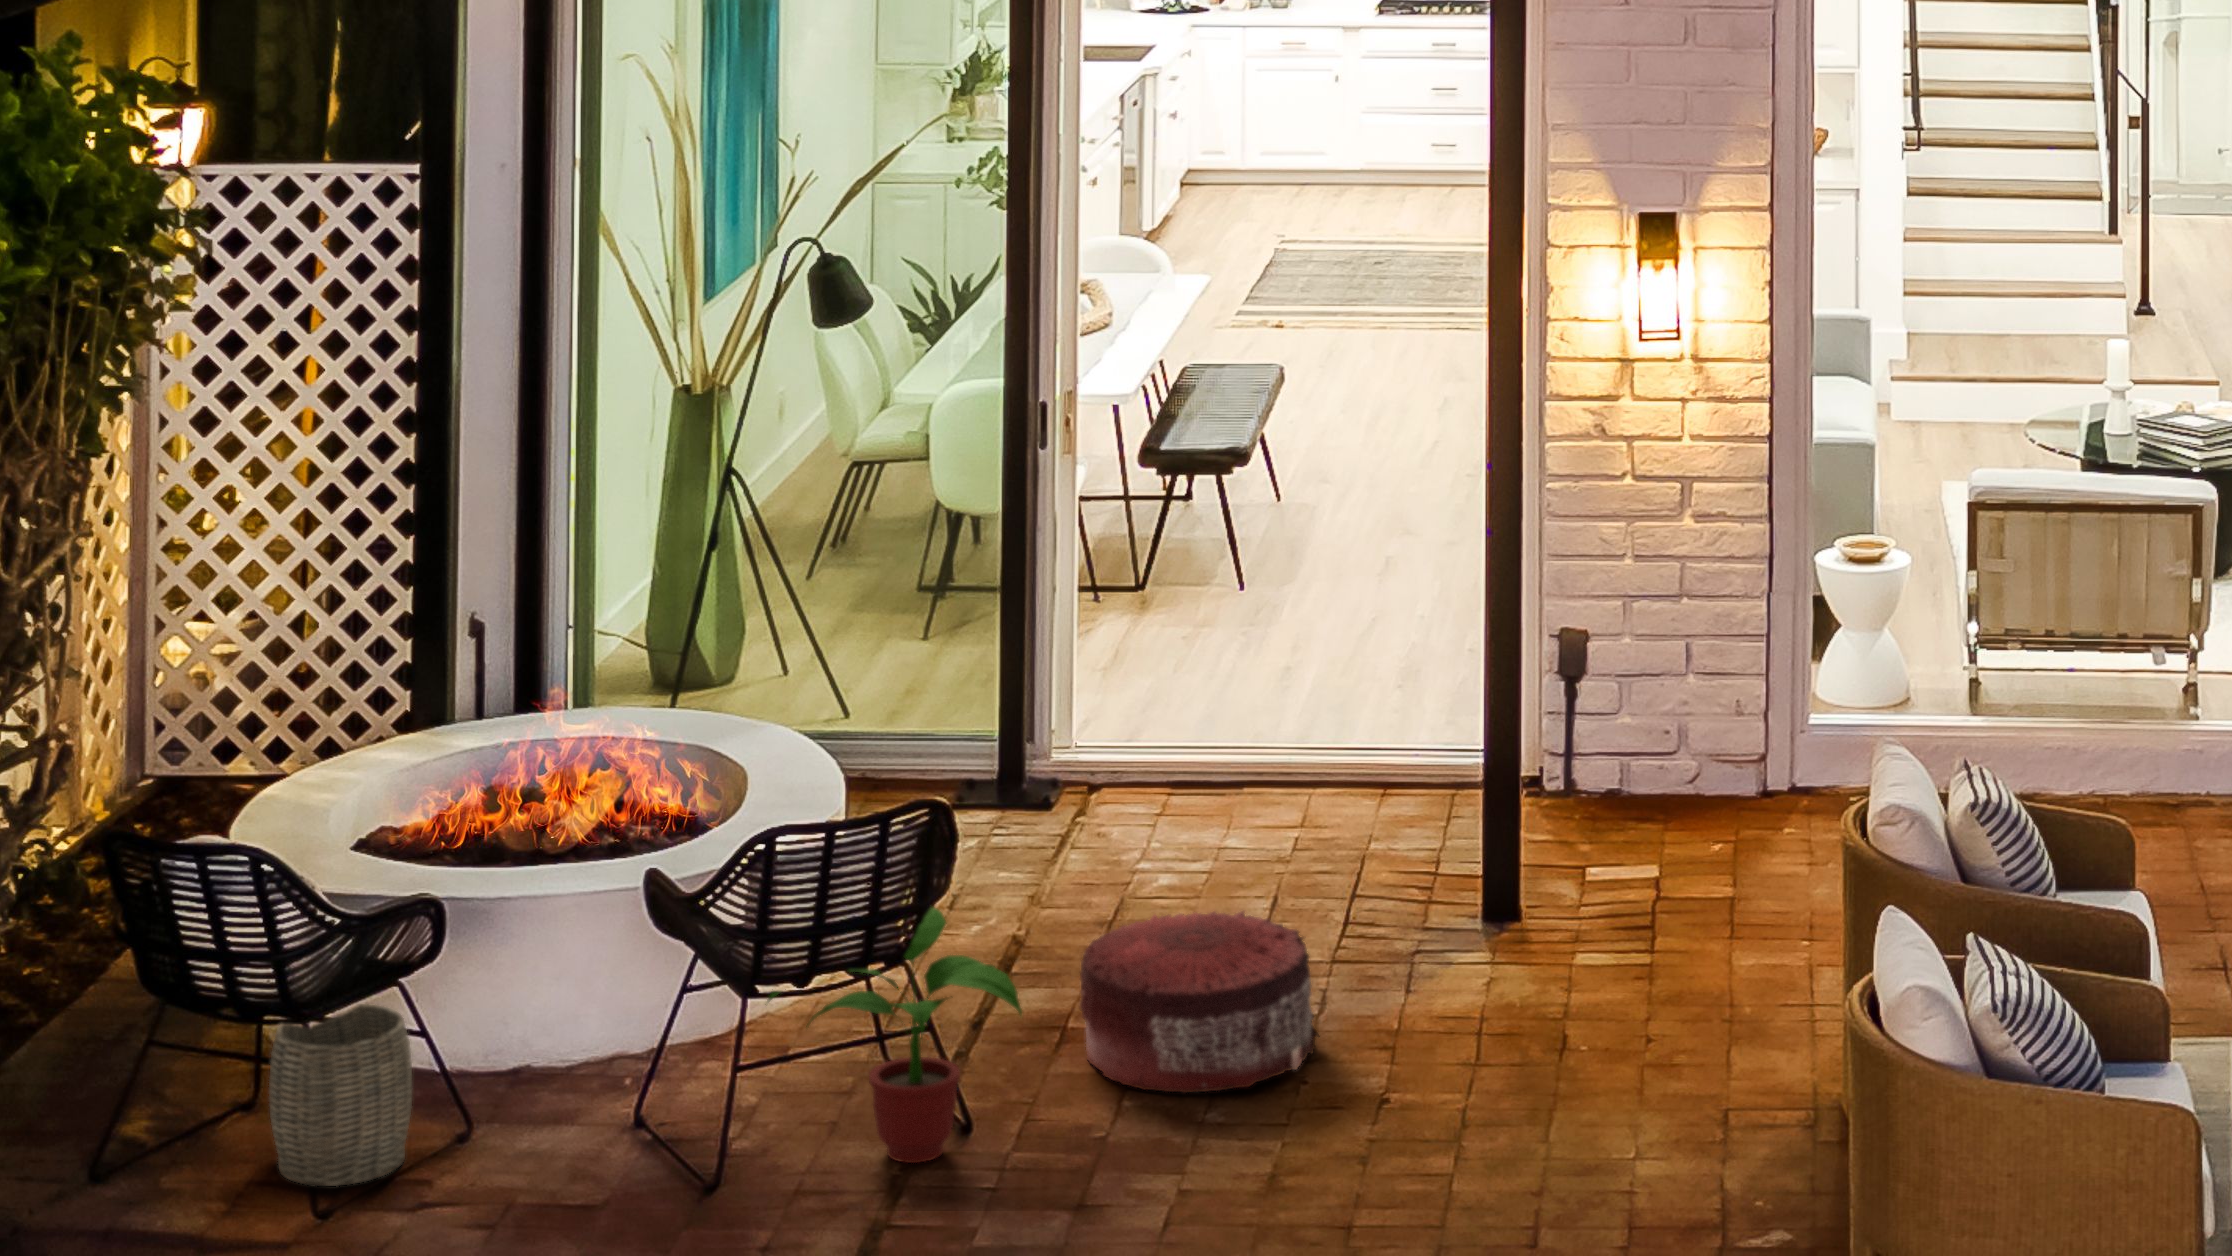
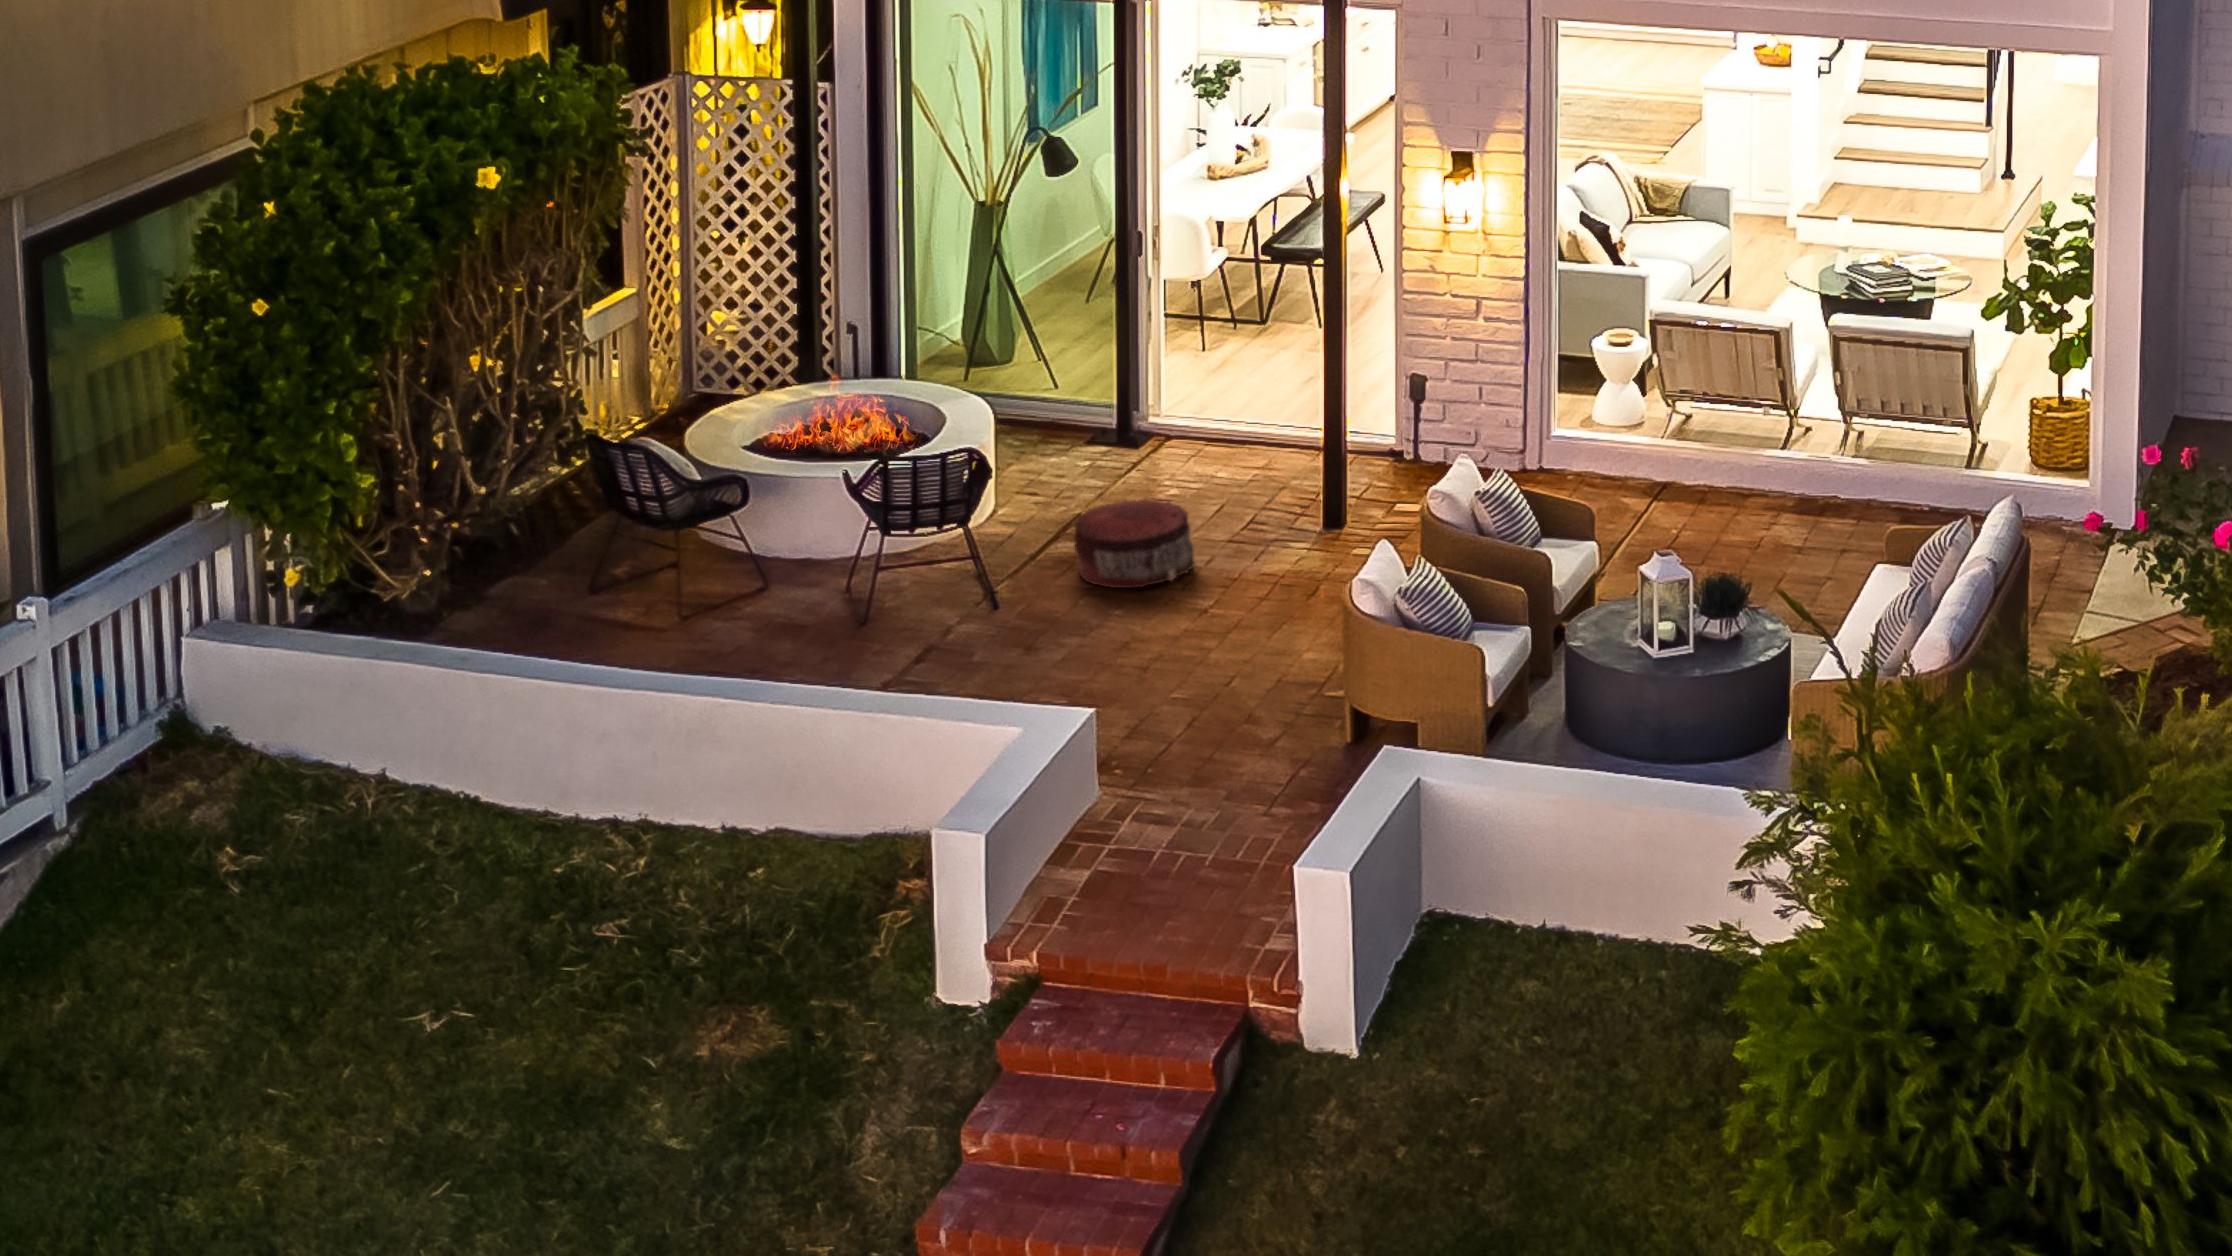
potted plant: present [768,907,1022,1163] -> none [886,490,1010,611]
woven basket: present [269,1004,412,1186] -> none [668,517,736,600]

